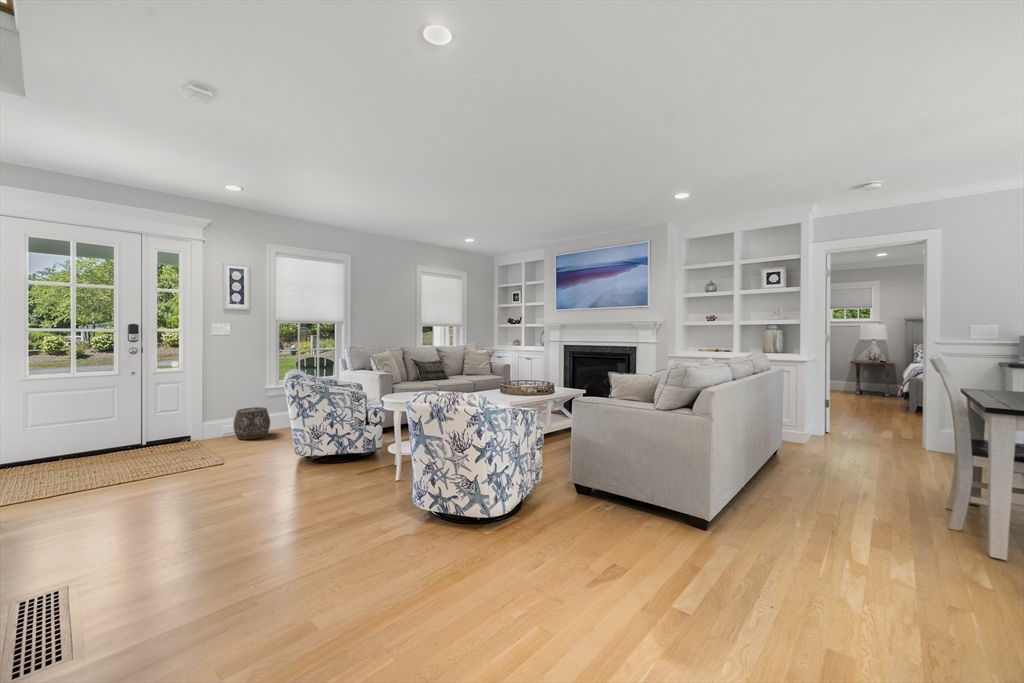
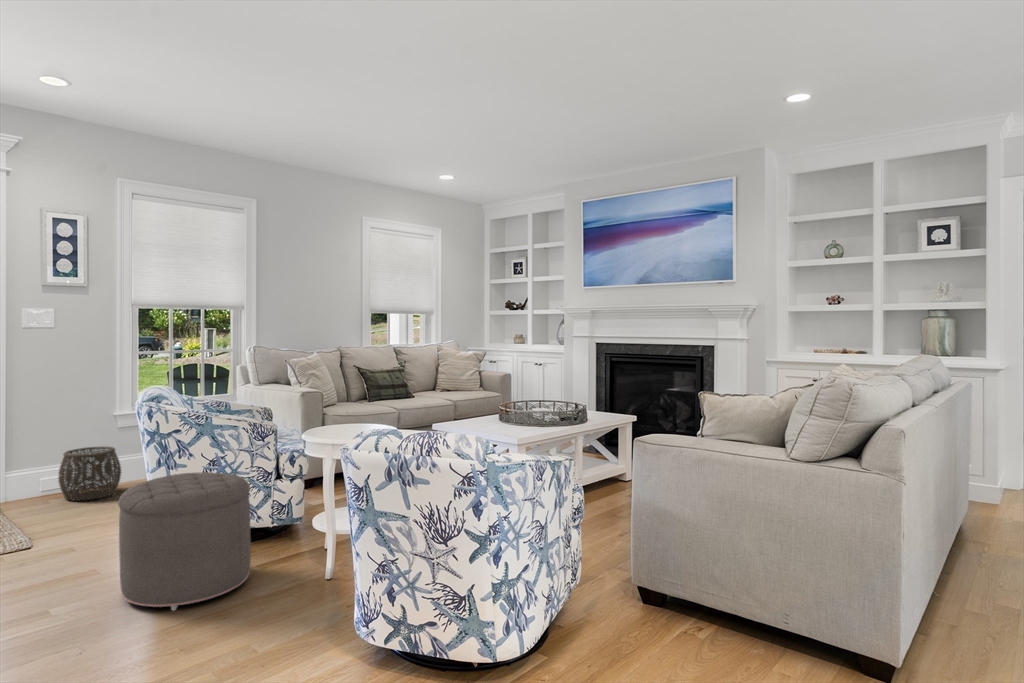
ottoman: none [279,419,353,496] -> present [118,472,251,610]

